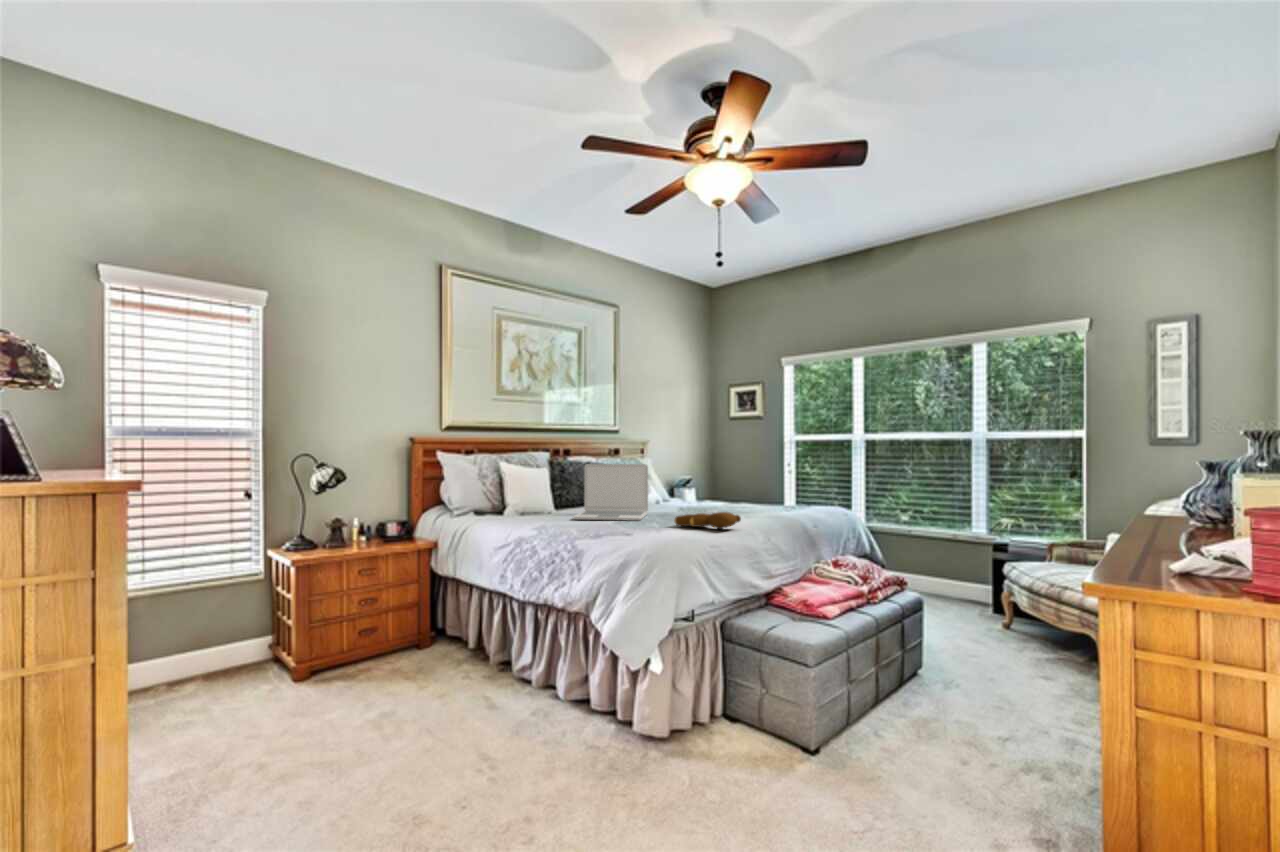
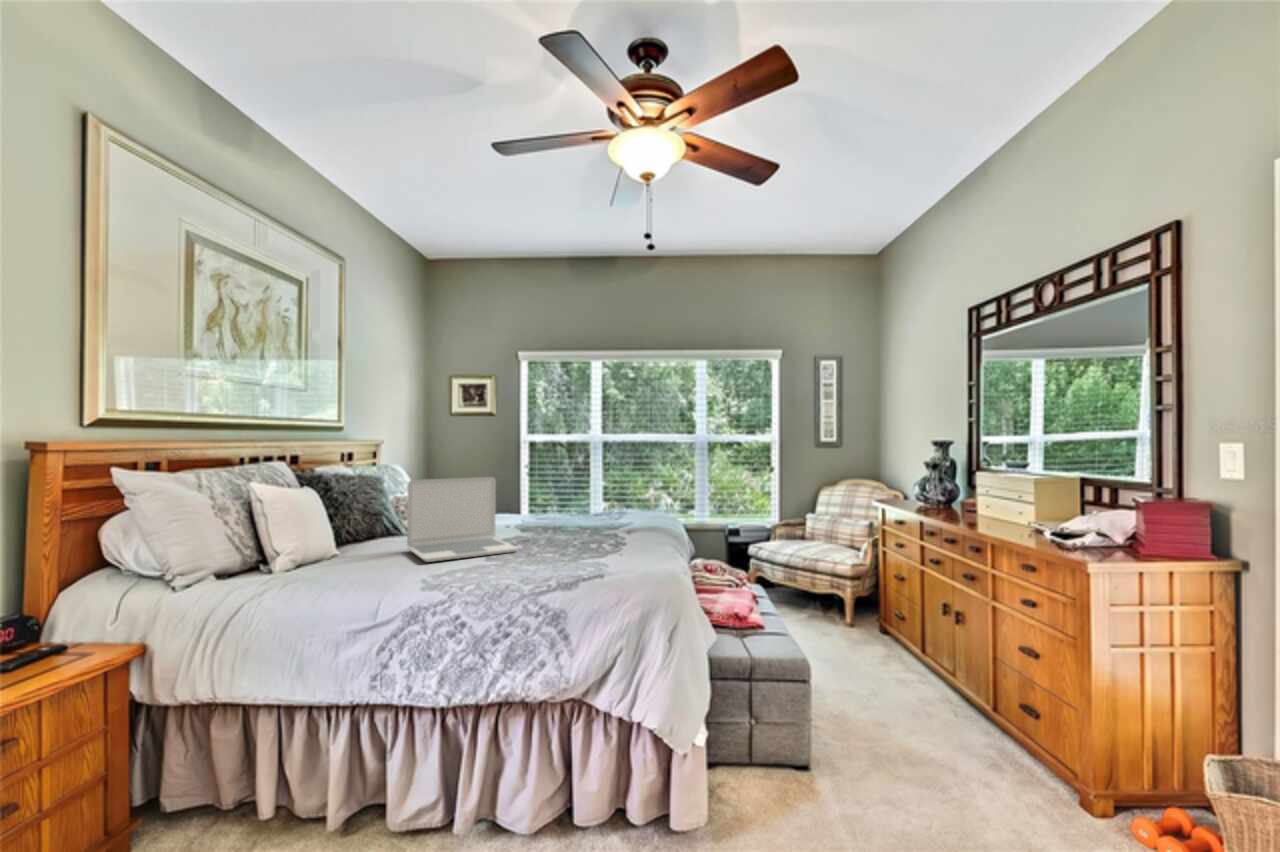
teddy bear: present [674,512,741,530] -> none [586,531,668,553]

